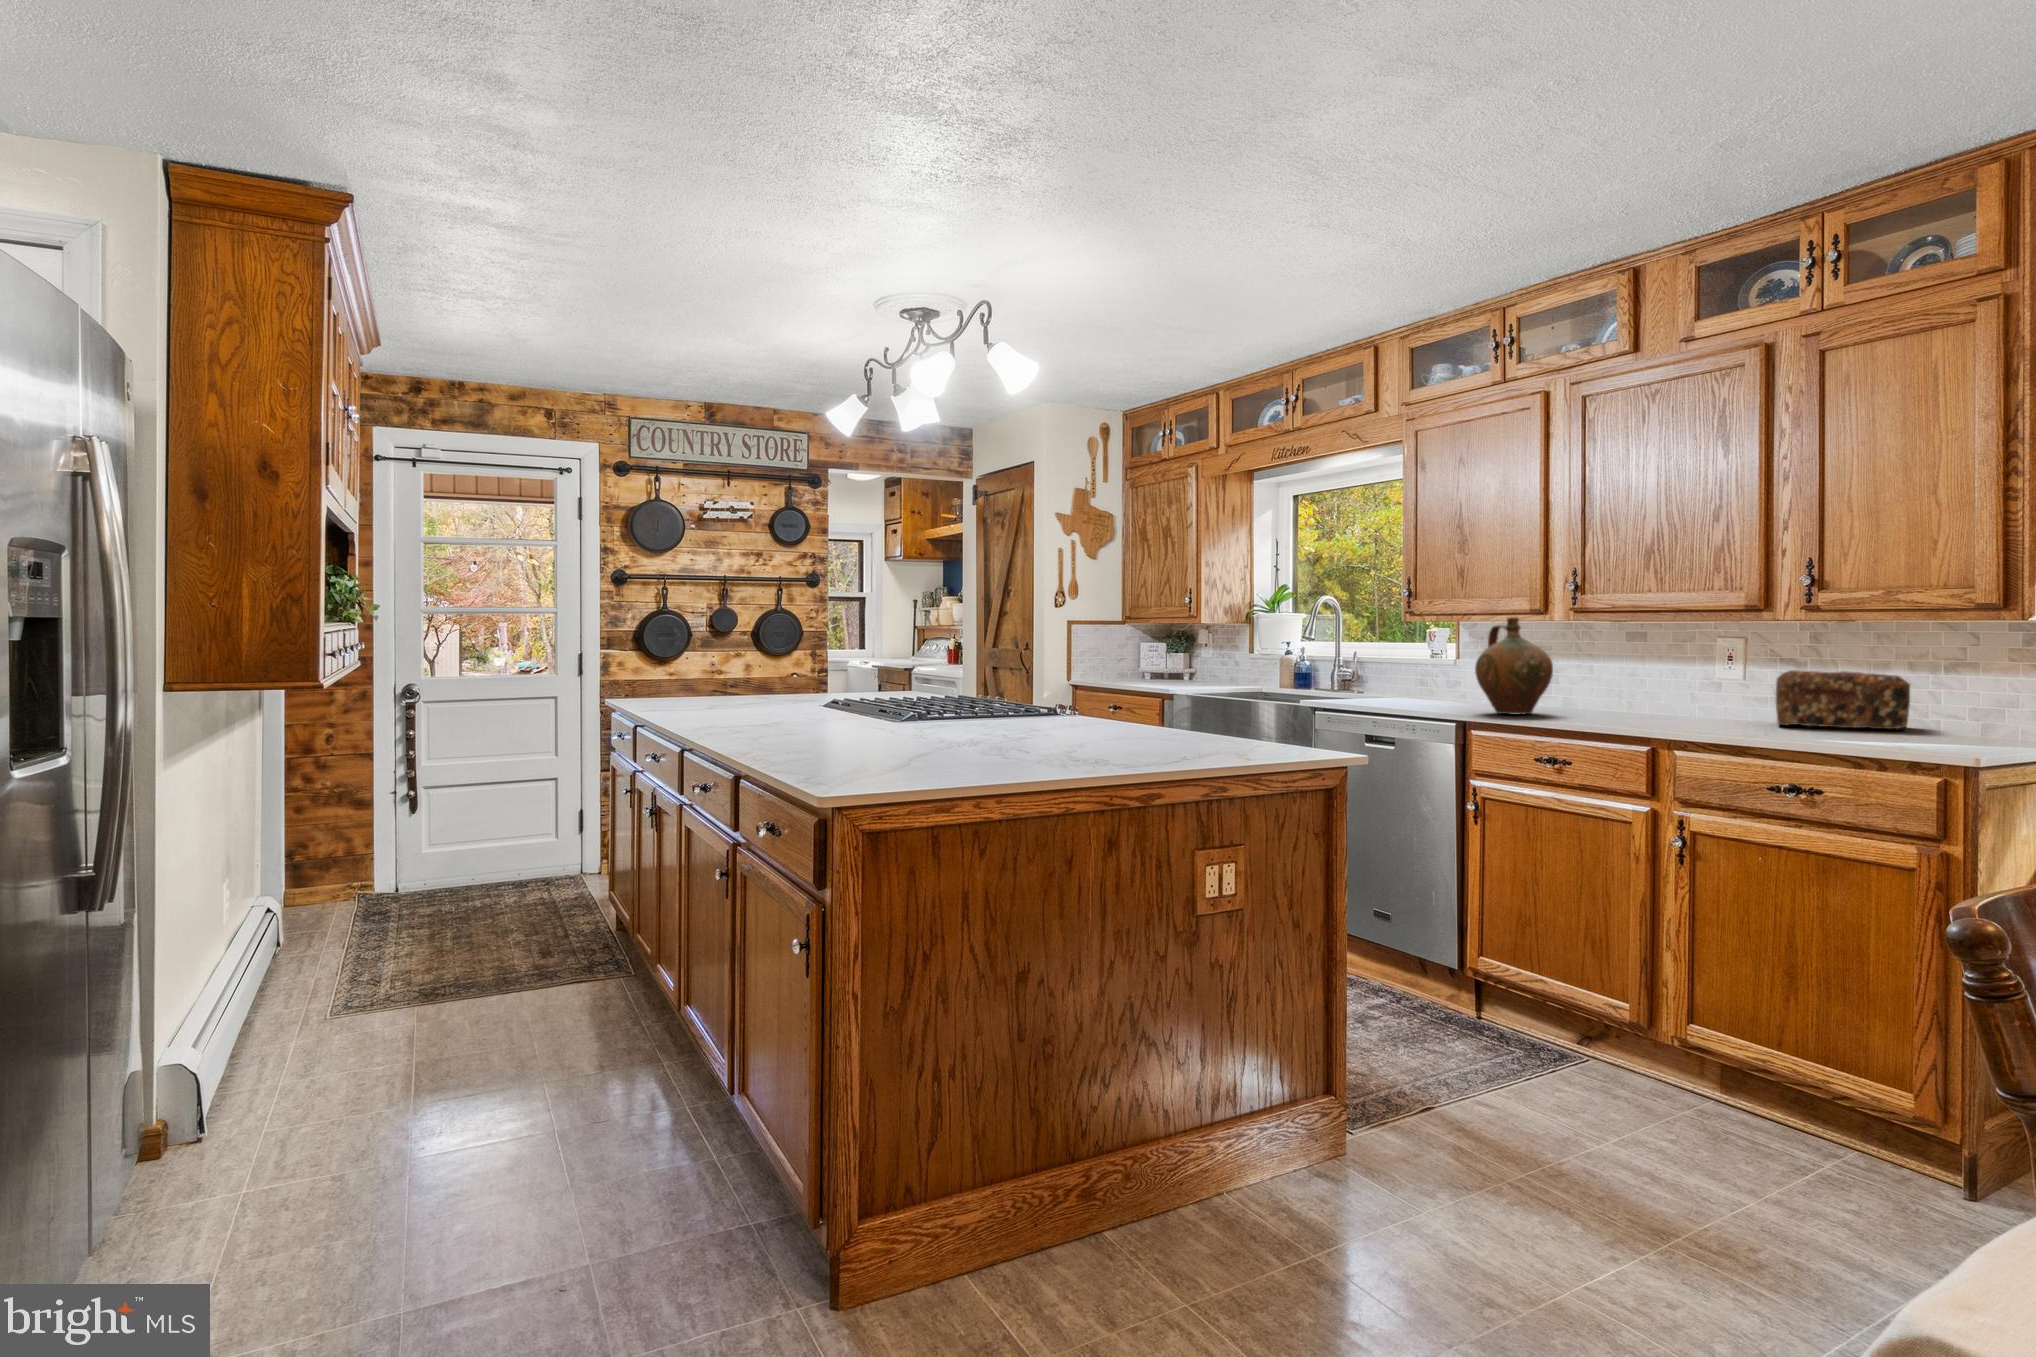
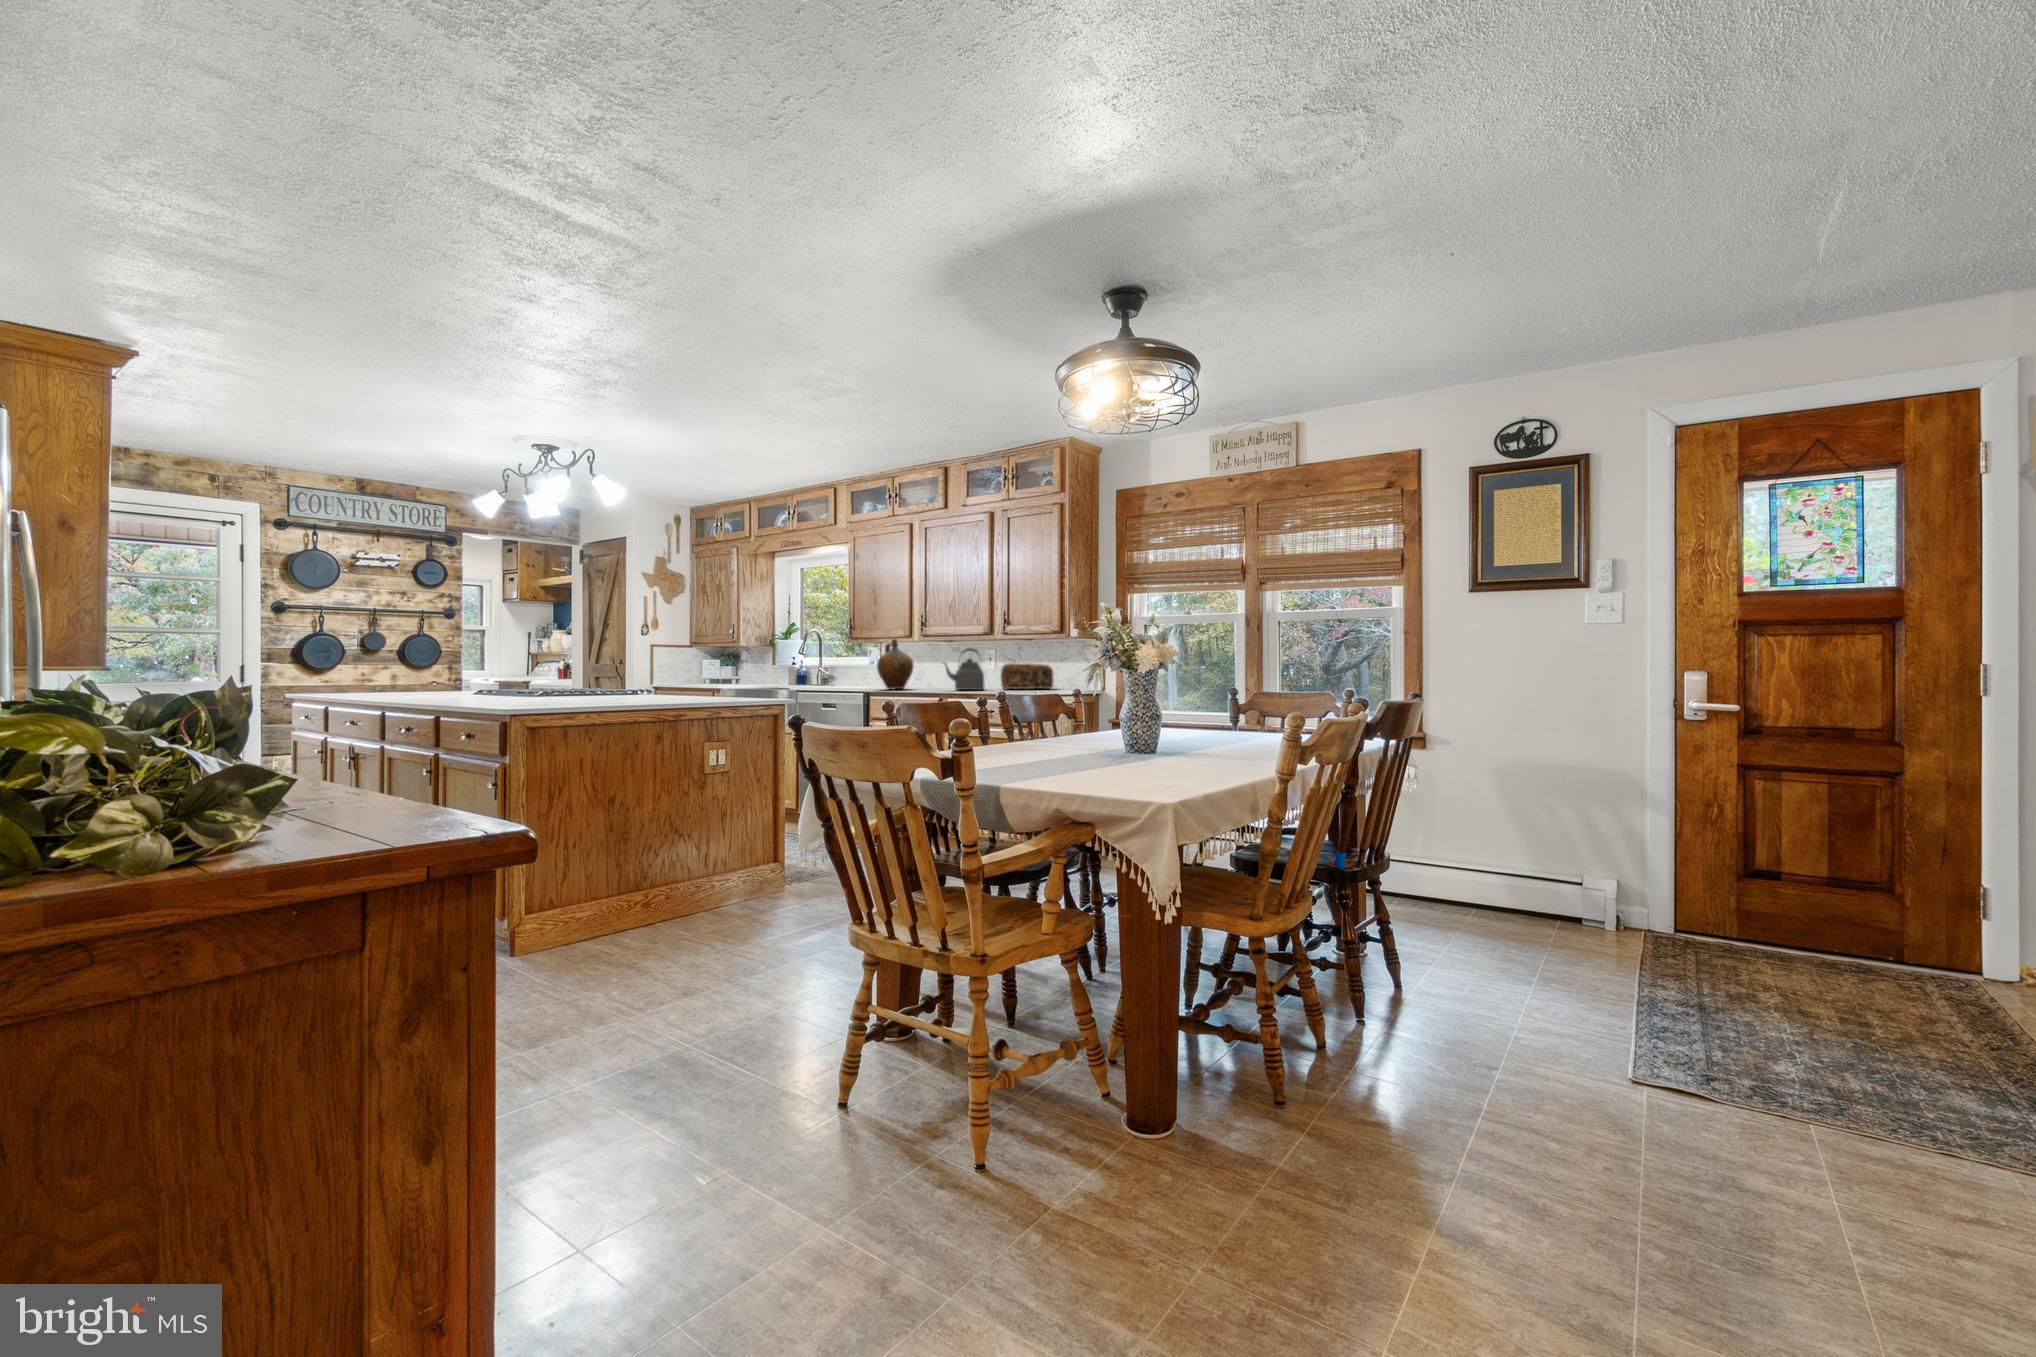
kettle: none [1630,638,1732,726] -> present [944,648,984,690]

